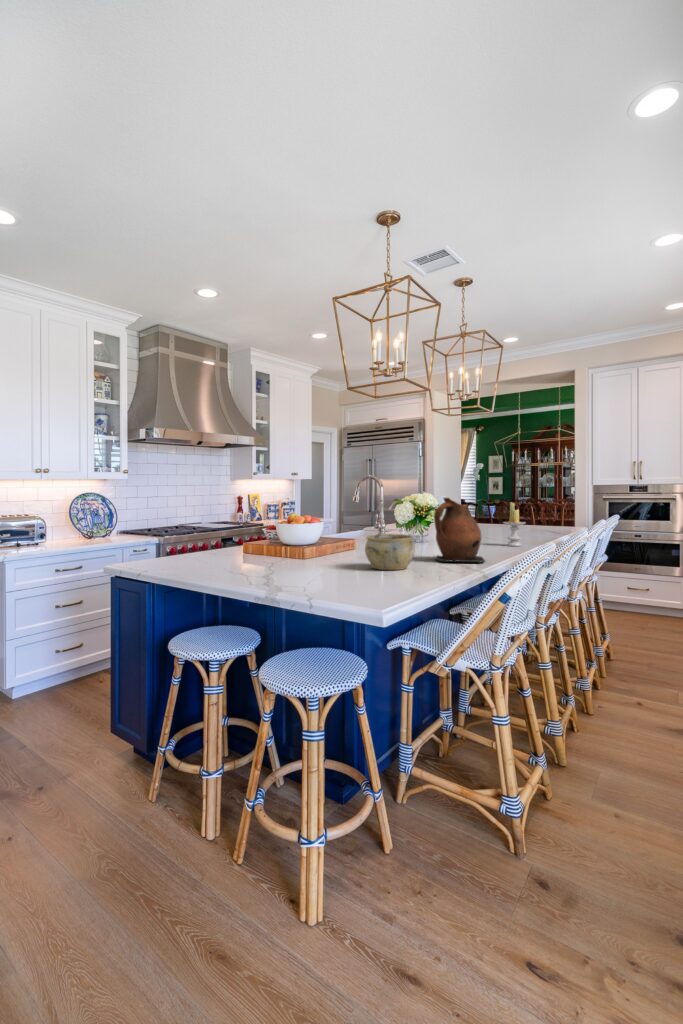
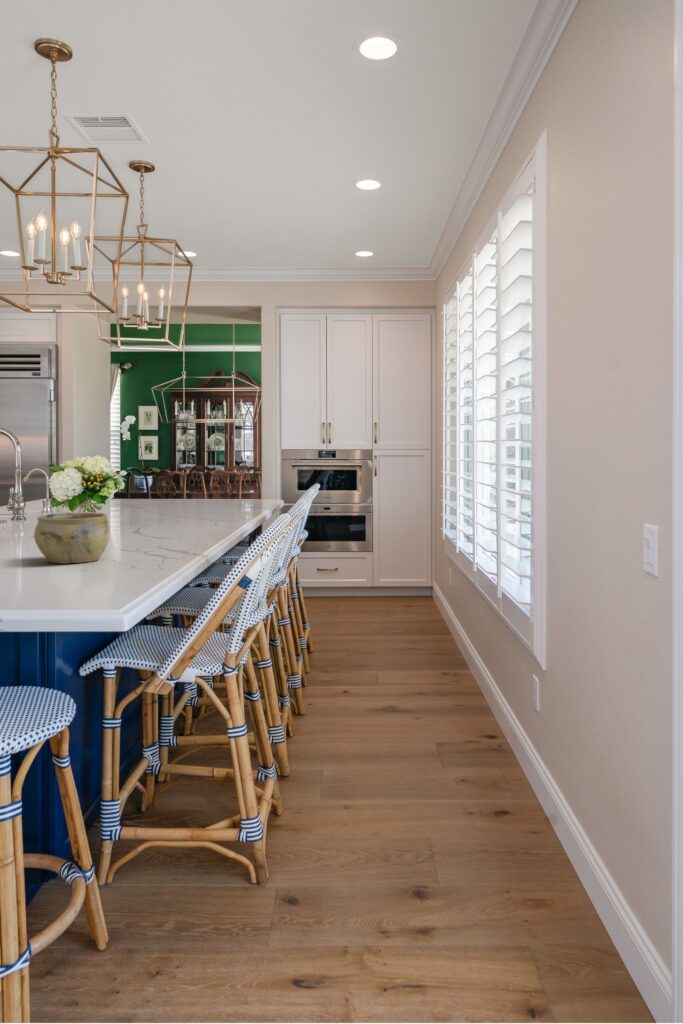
ceramic pitcher: present [434,498,485,563] -> none [123,461,197,547]
candle: present [503,502,526,546] -> none [198,468,226,525]

